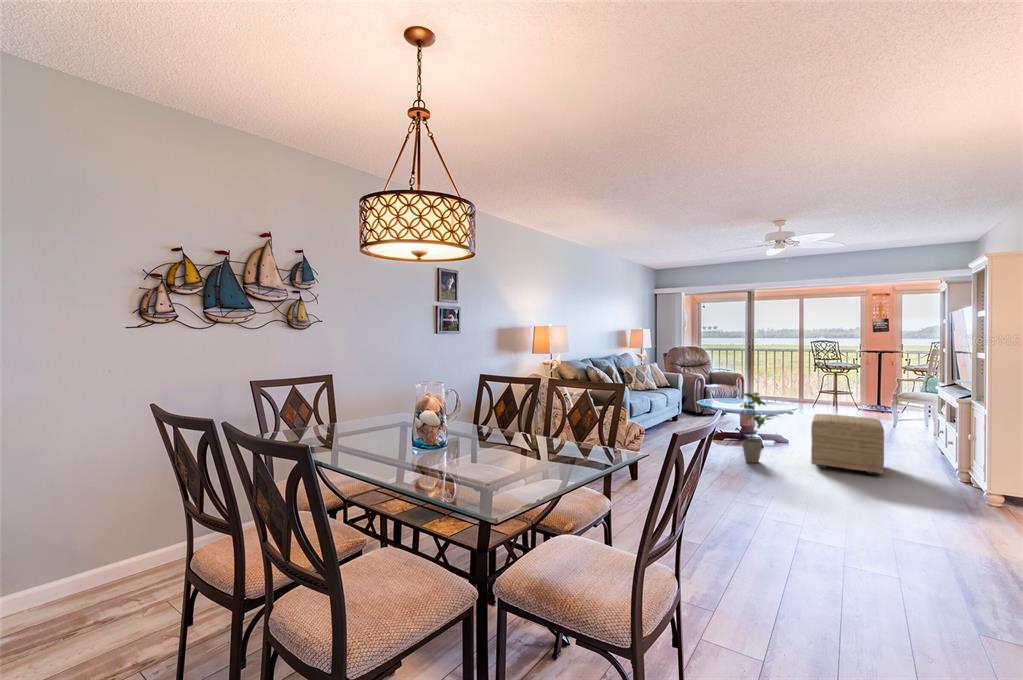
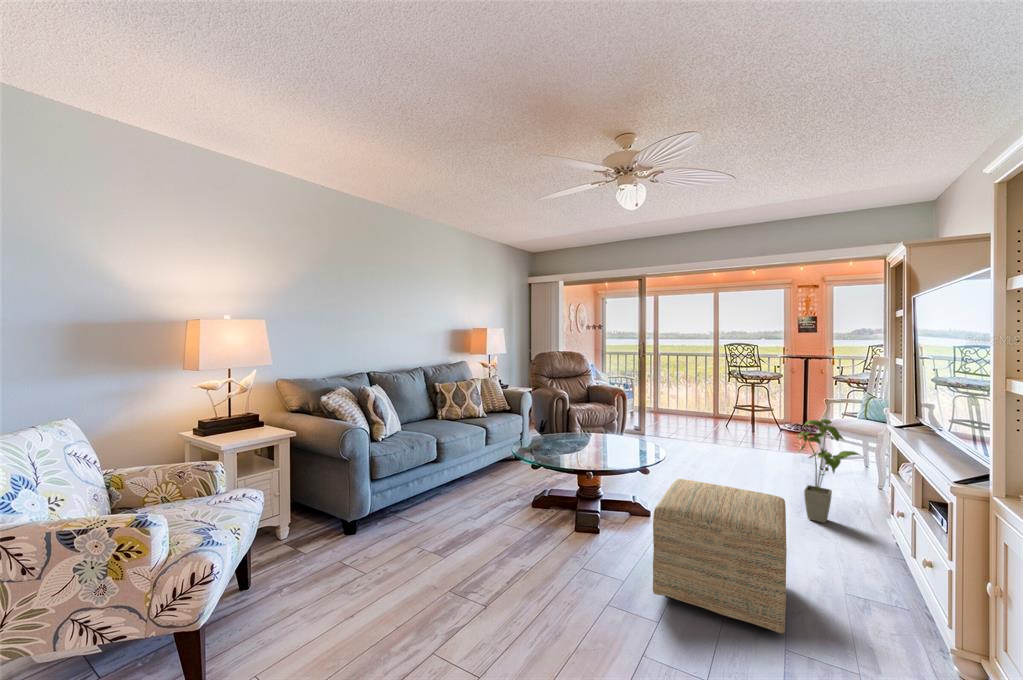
house plant: present [741,393,777,463] -> present [799,419,860,523]

